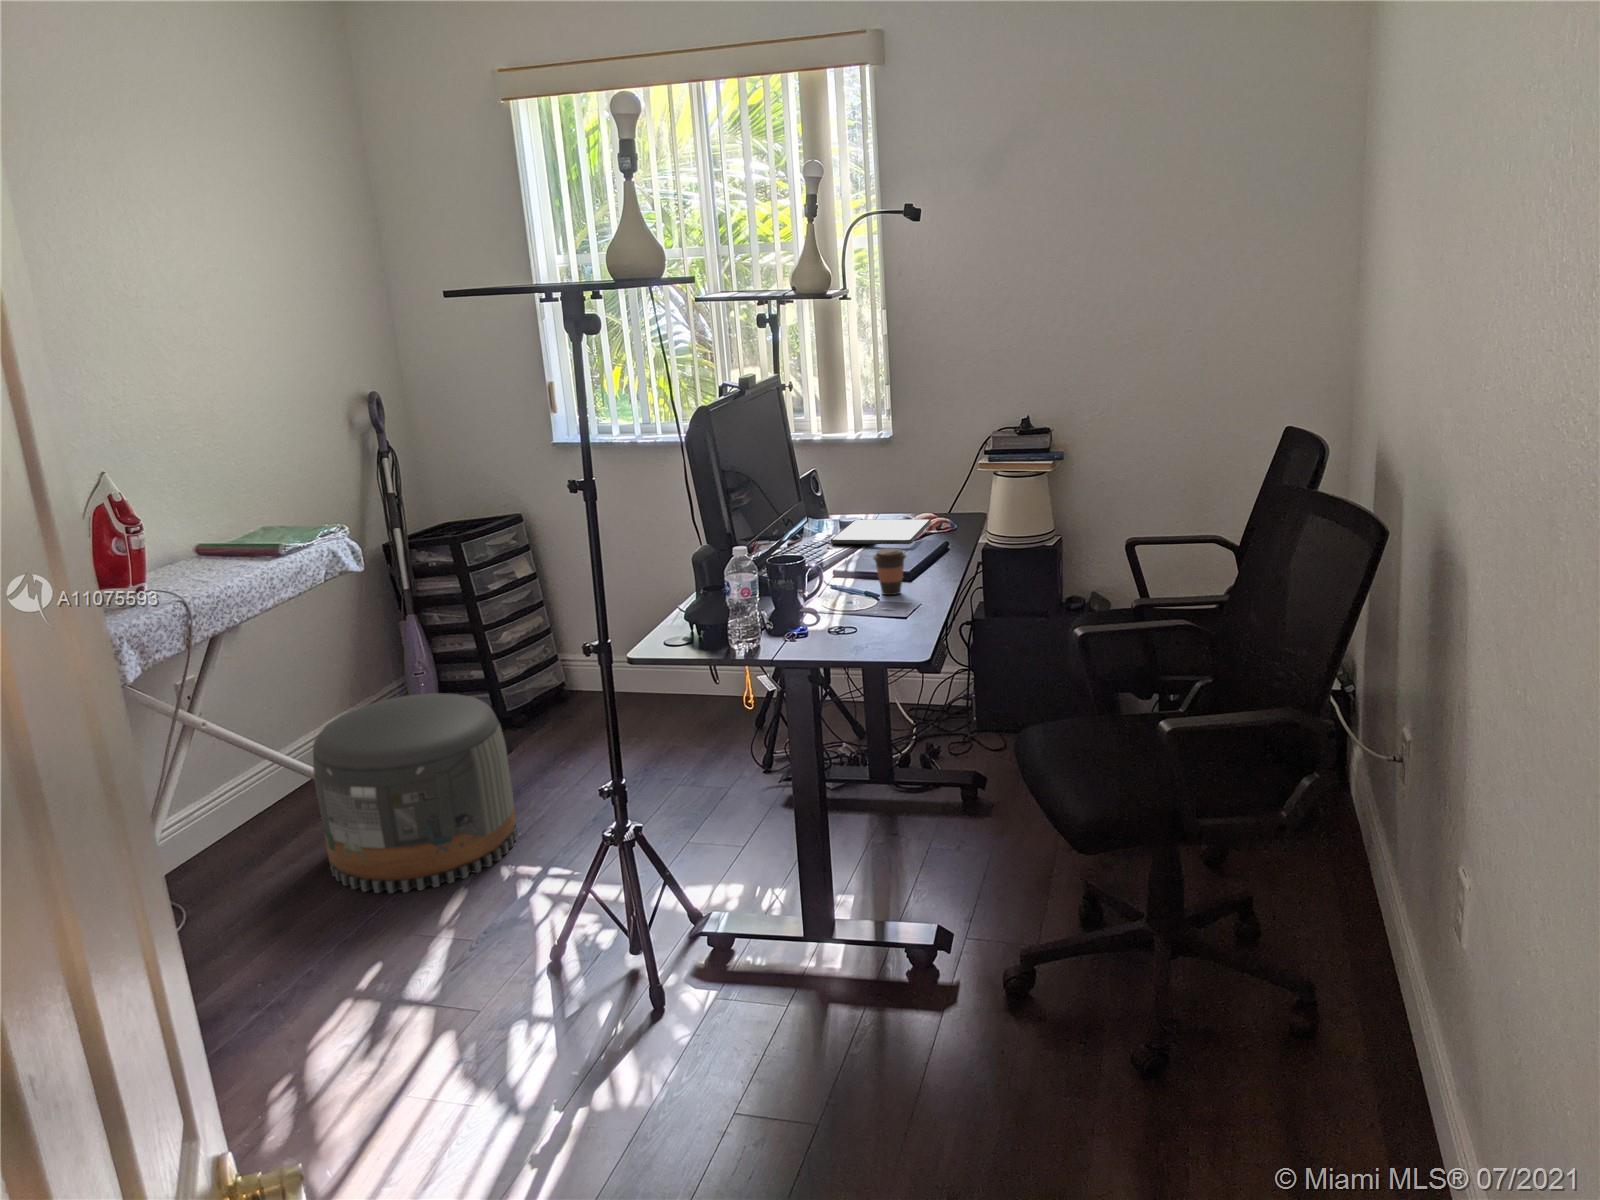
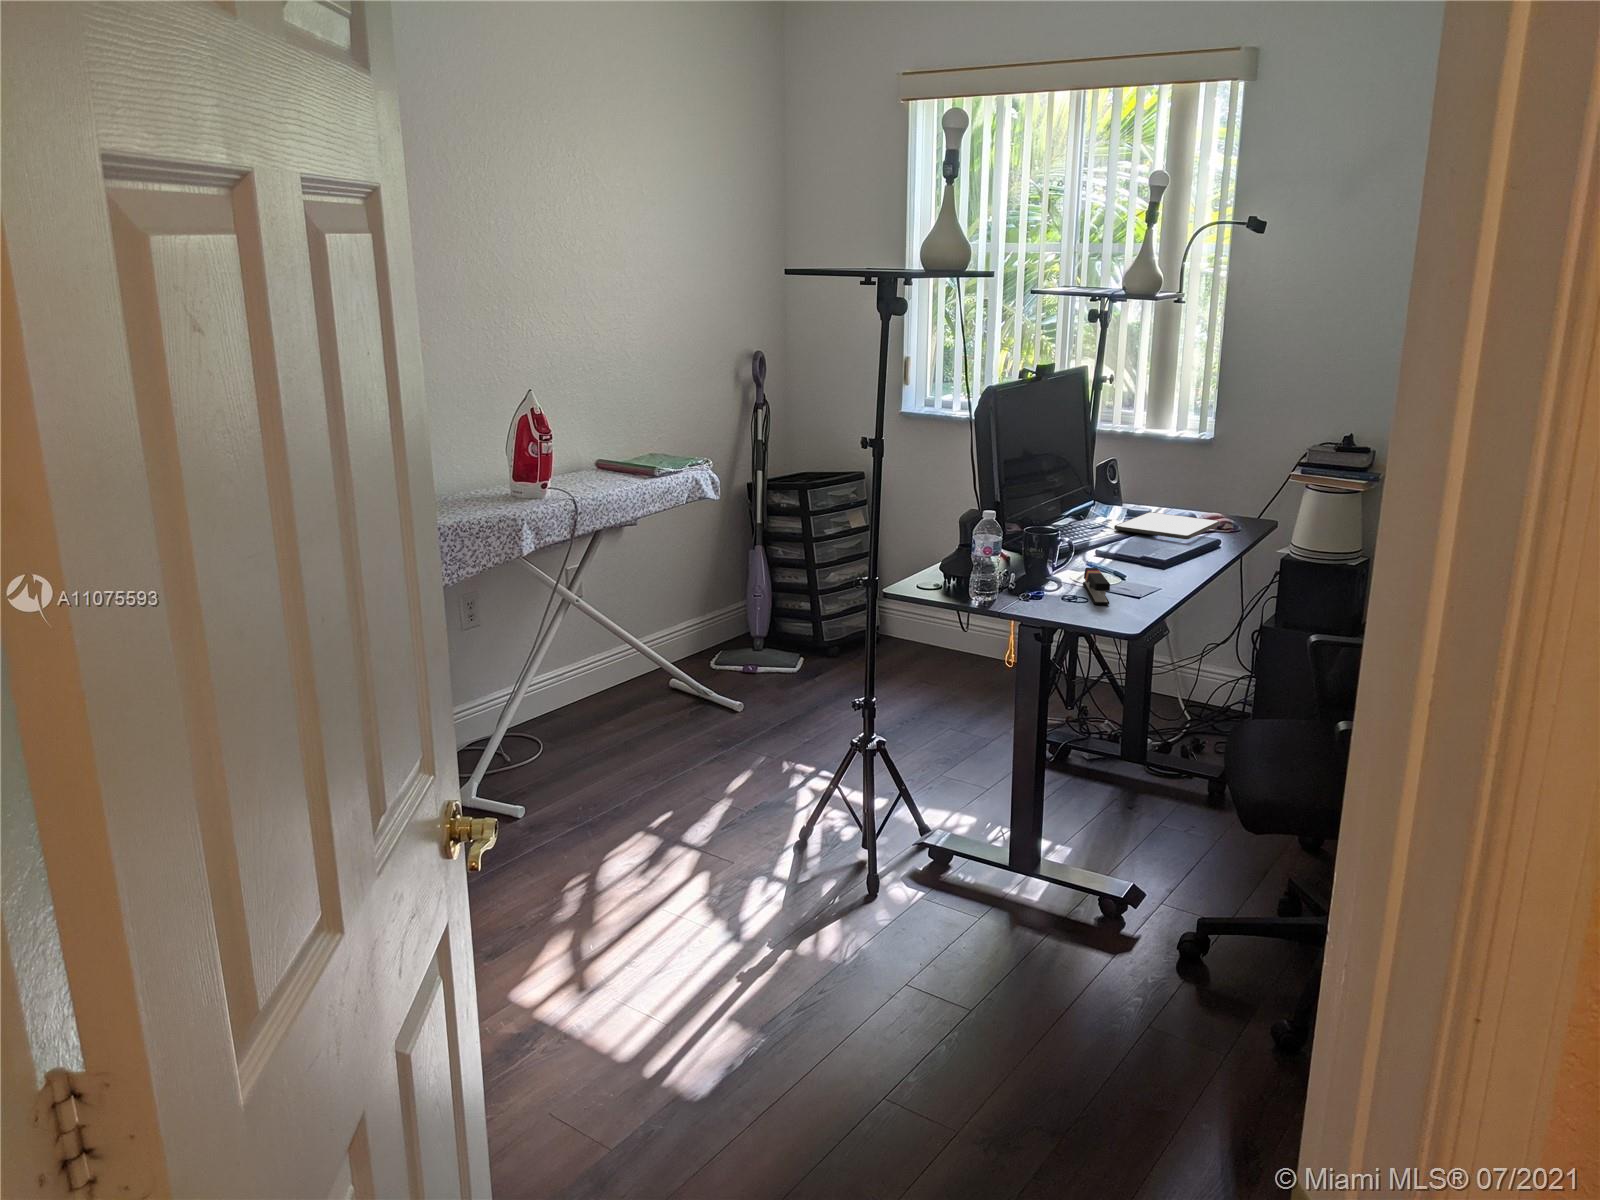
coffee cup: present [873,548,906,595] -> none [1132,537,1164,579]
stapler: none [832,591,873,633] -> present [1083,568,1110,605]
pouf: present [313,693,517,893] -> none [651,608,806,766]

